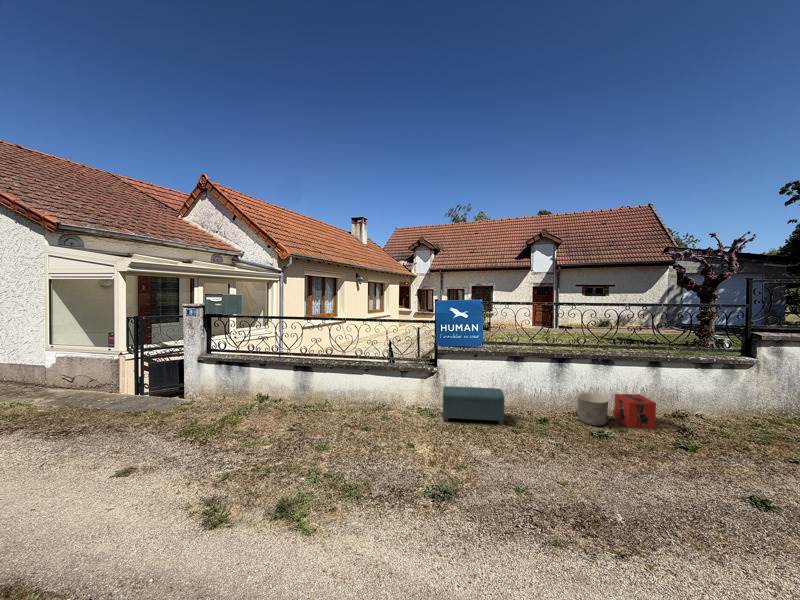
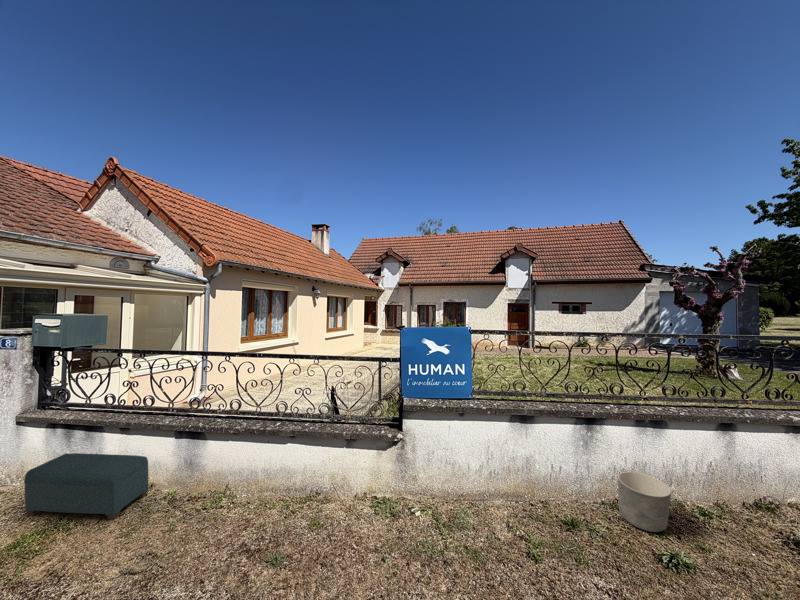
bench: present [443,386,505,425] -> present [24,453,149,520]
storage box: present [614,394,656,428] -> none [669,473,745,535]

